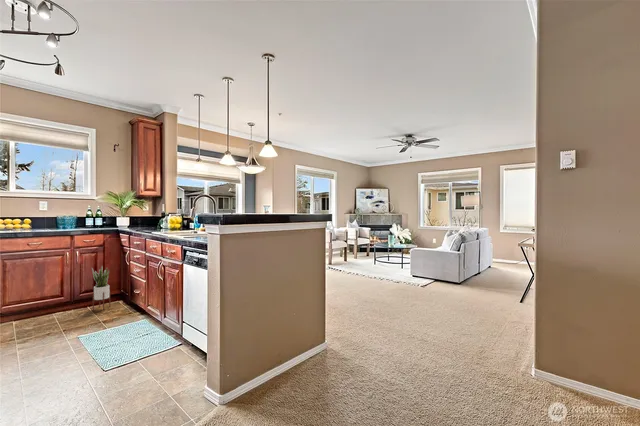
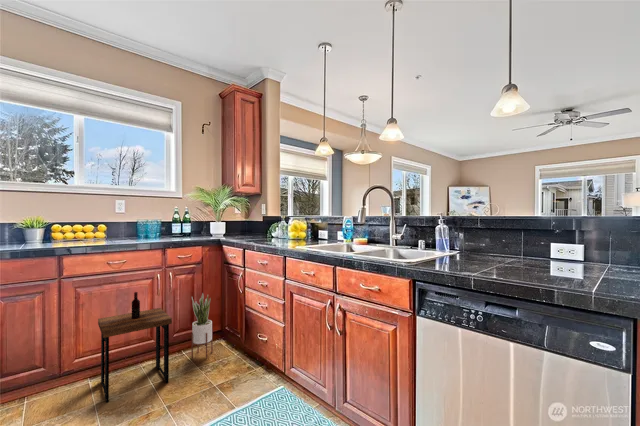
side table: none [20,263,72,330] -> present [98,292,172,402]

